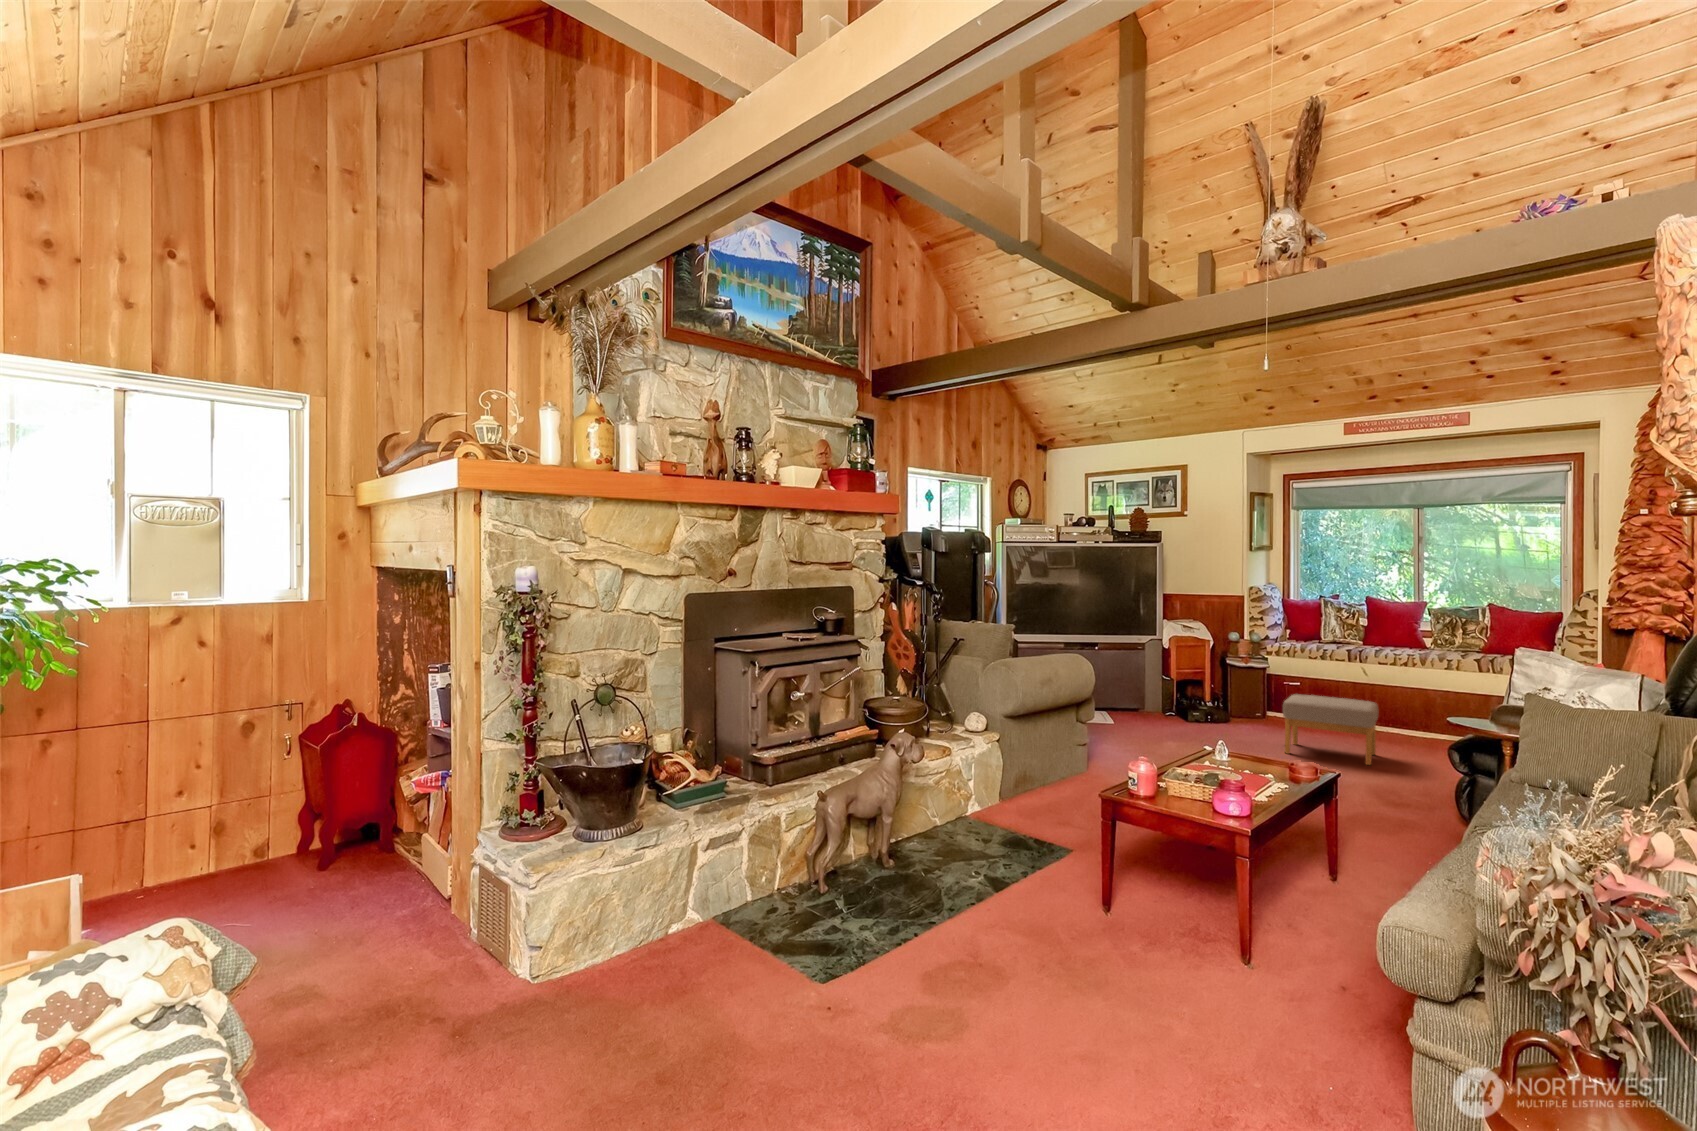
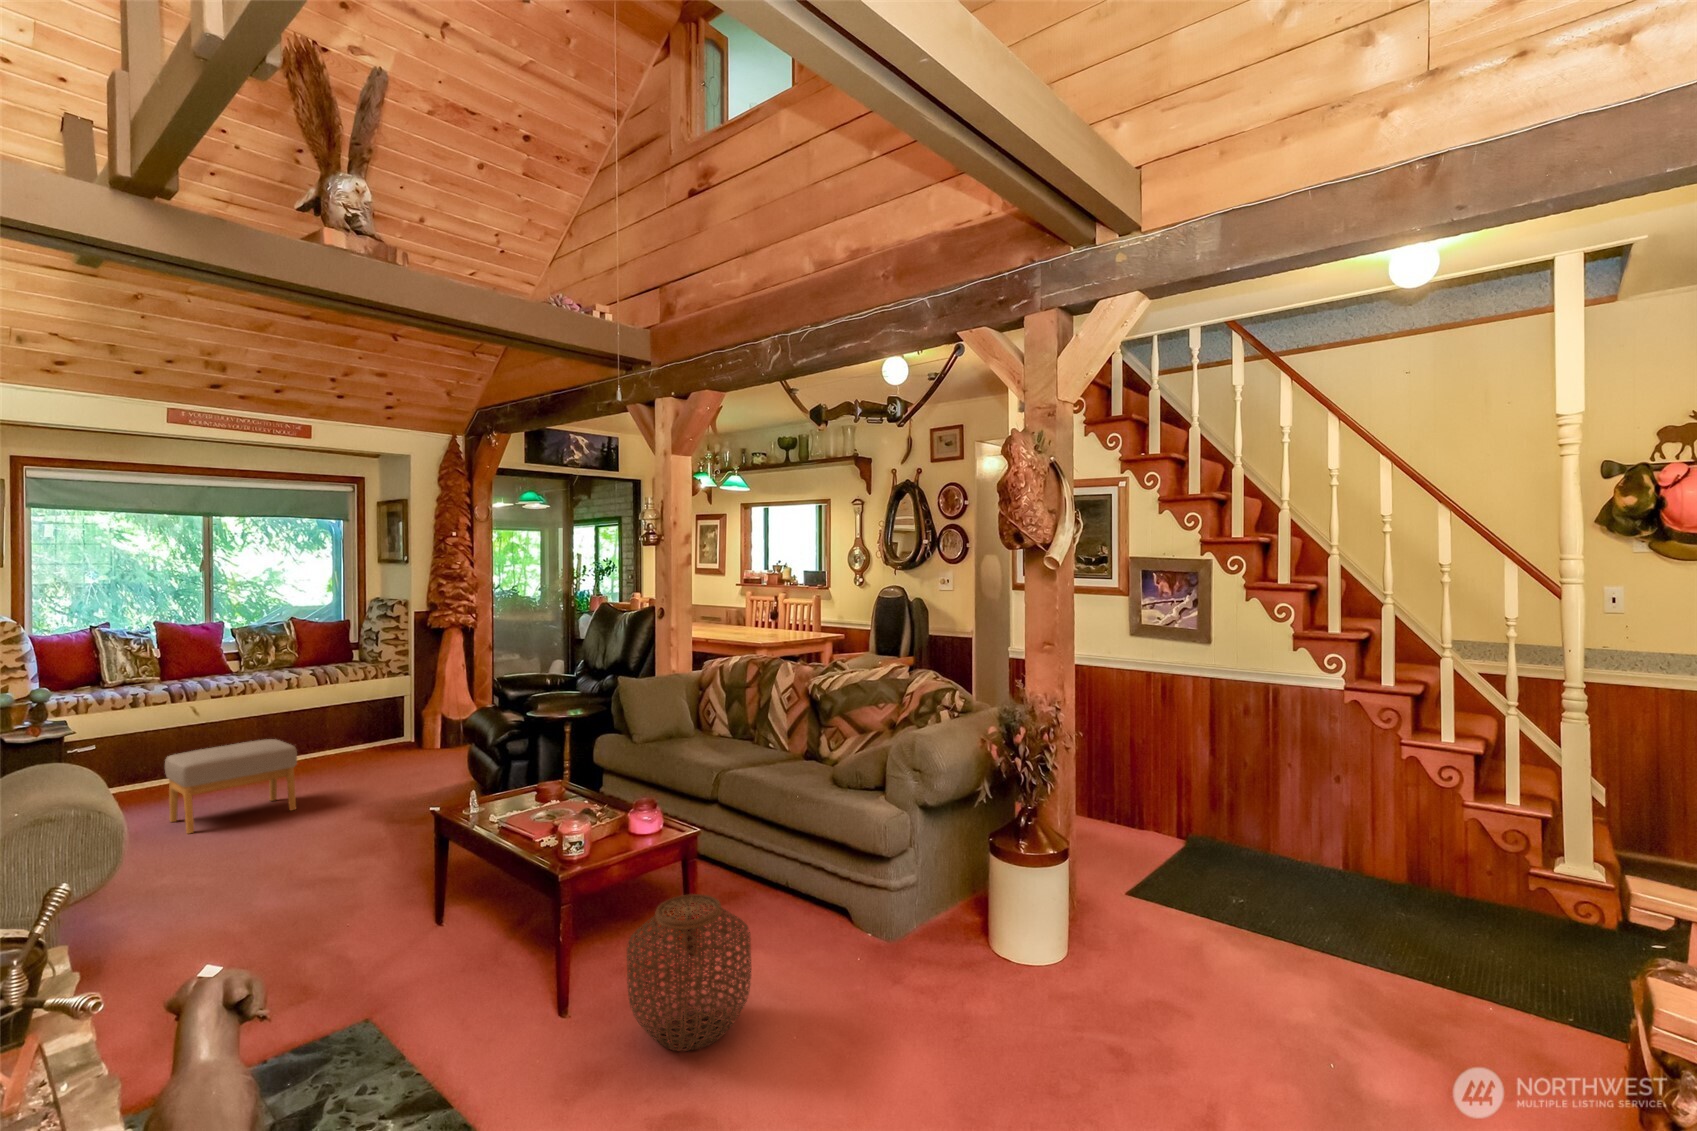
woven basket: none [1159,874,1291,1027] -> present [627,894,751,1051]

